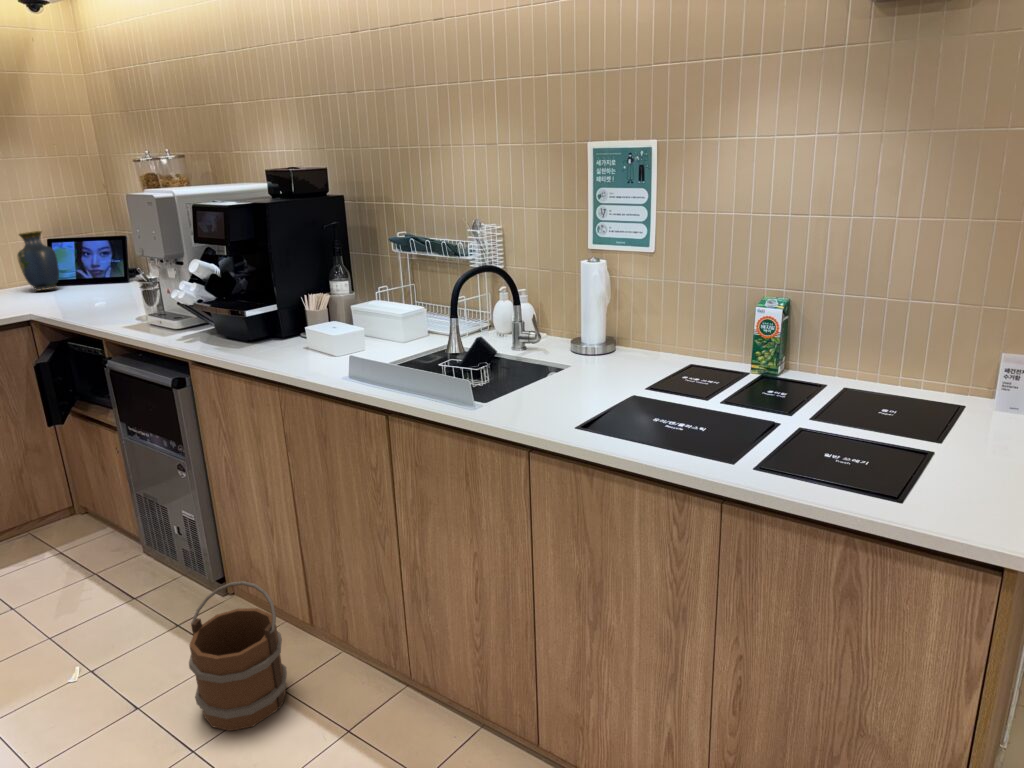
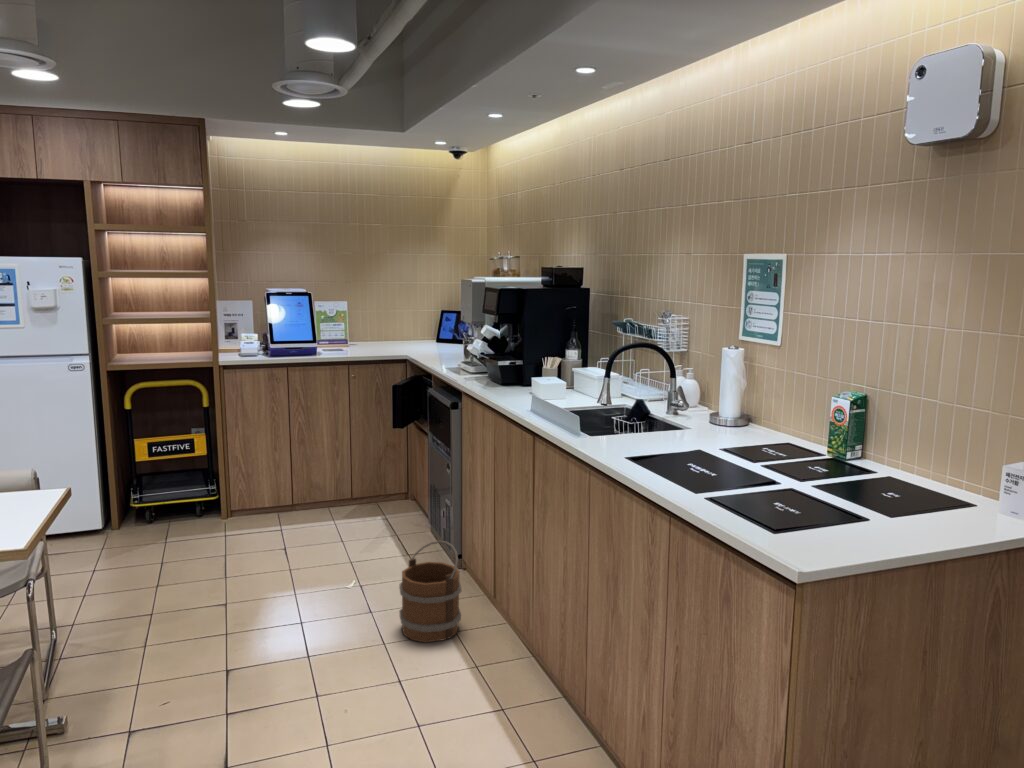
vase: present [17,231,59,291] -> none [420,302,443,343]

